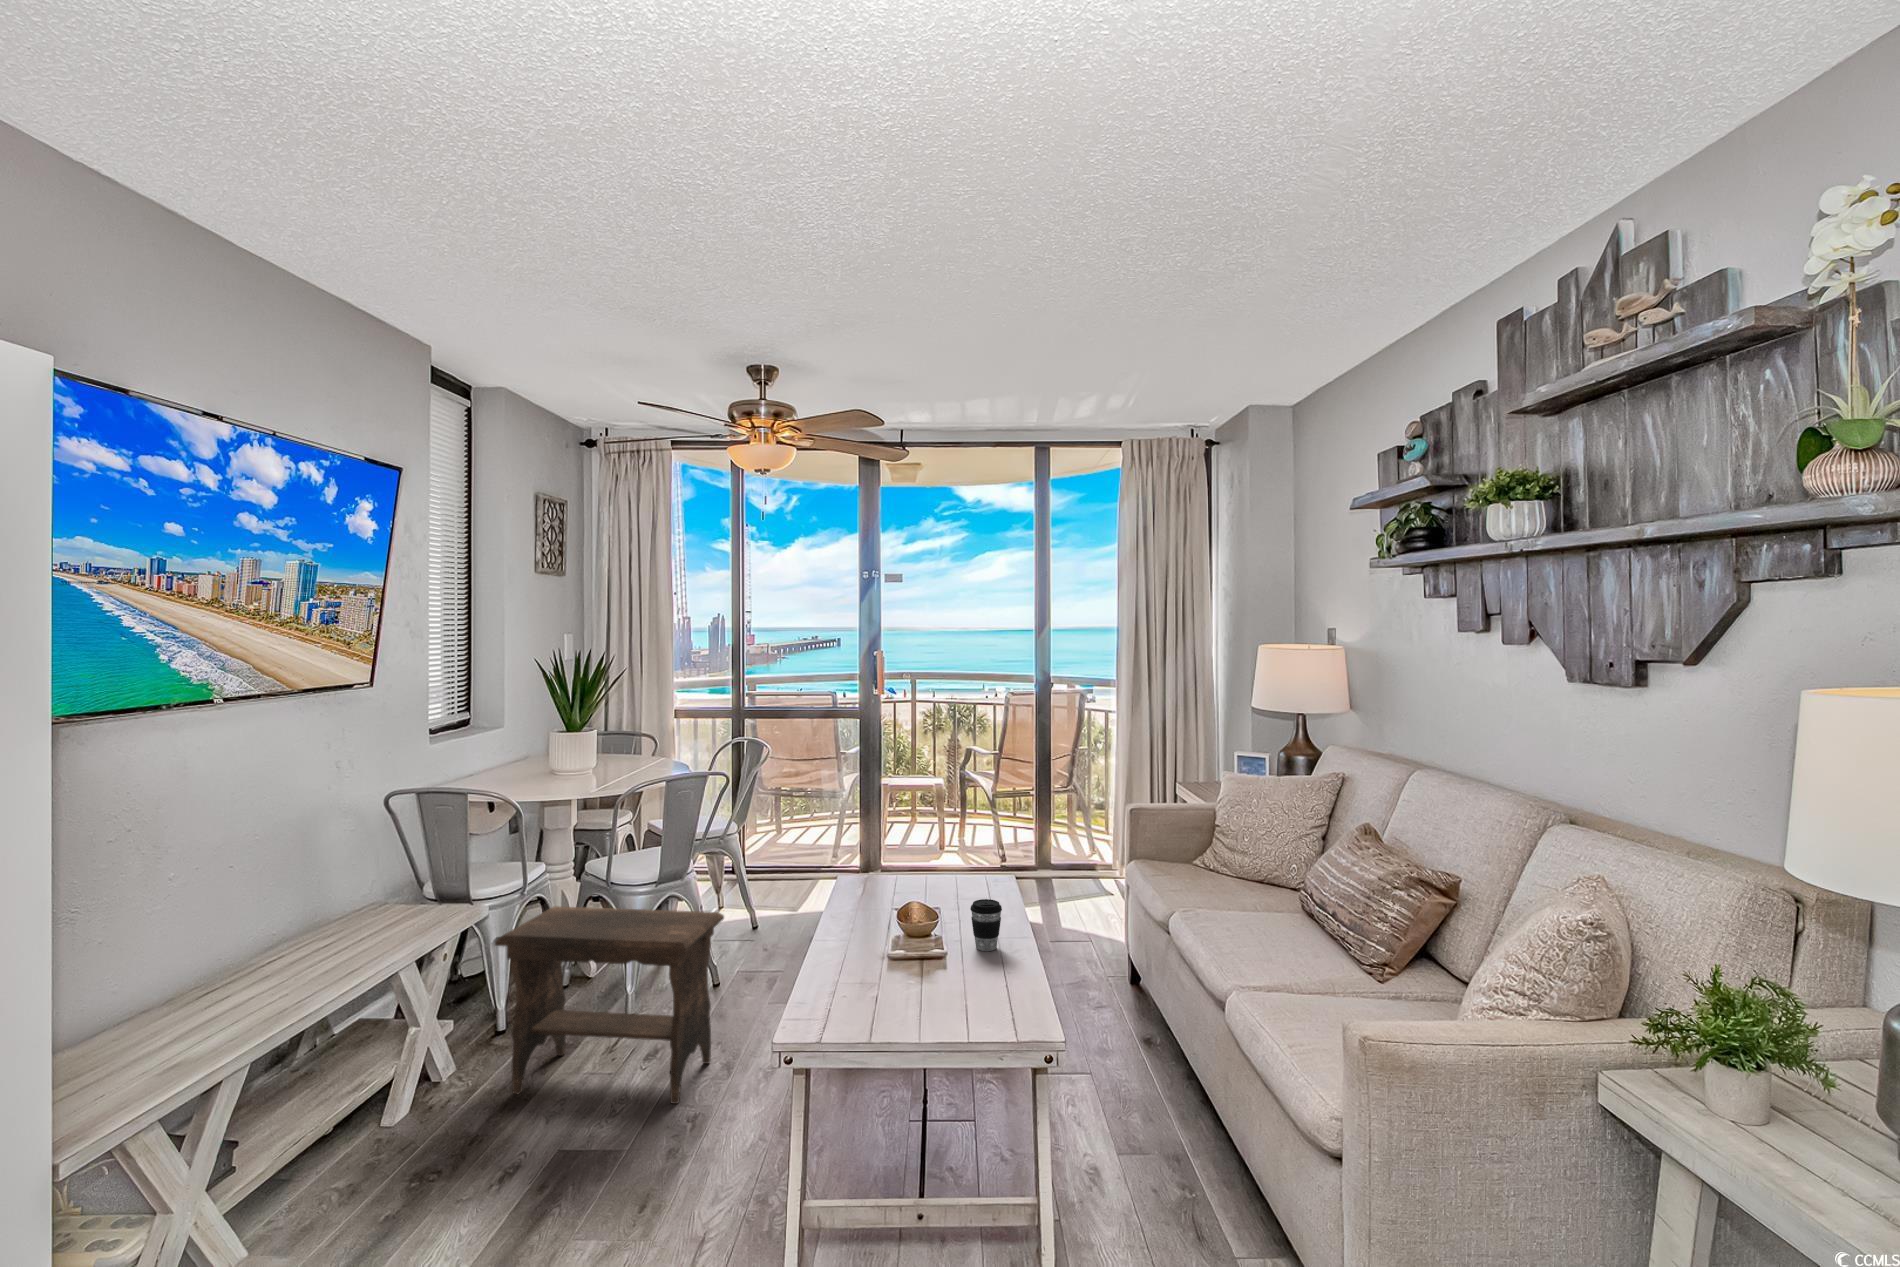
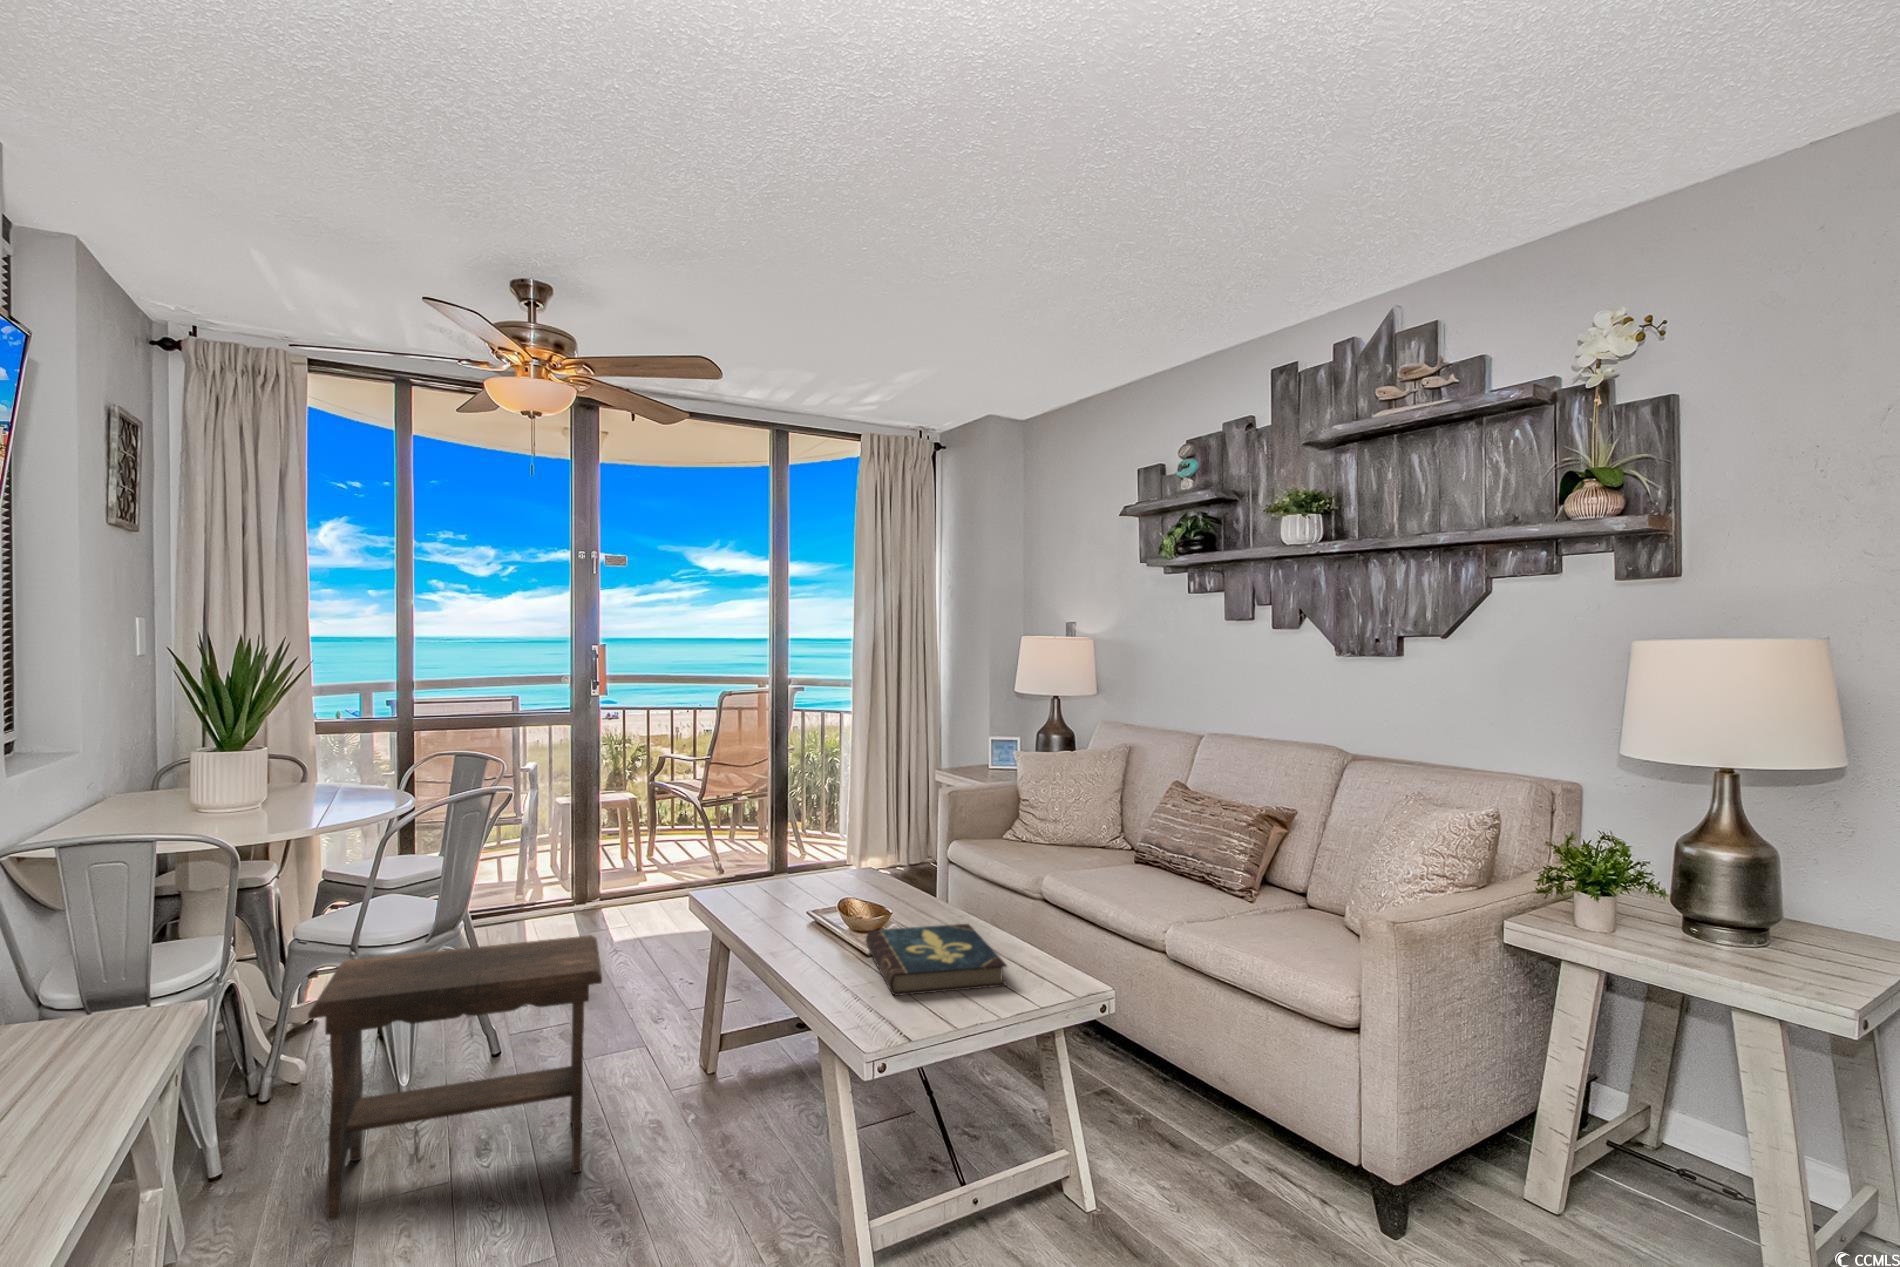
coffee cup: present [970,899,1002,951] -> none [913,877,946,929]
book: none [855,944,995,1020] -> present [866,924,1007,996]

